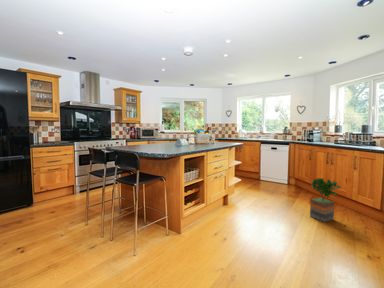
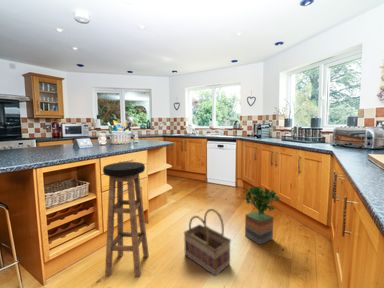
bar stool: none [217,155,244,233] -> present [103,162,149,277]
basket: none [267,191,306,236] -> present [184,209,231,276]

